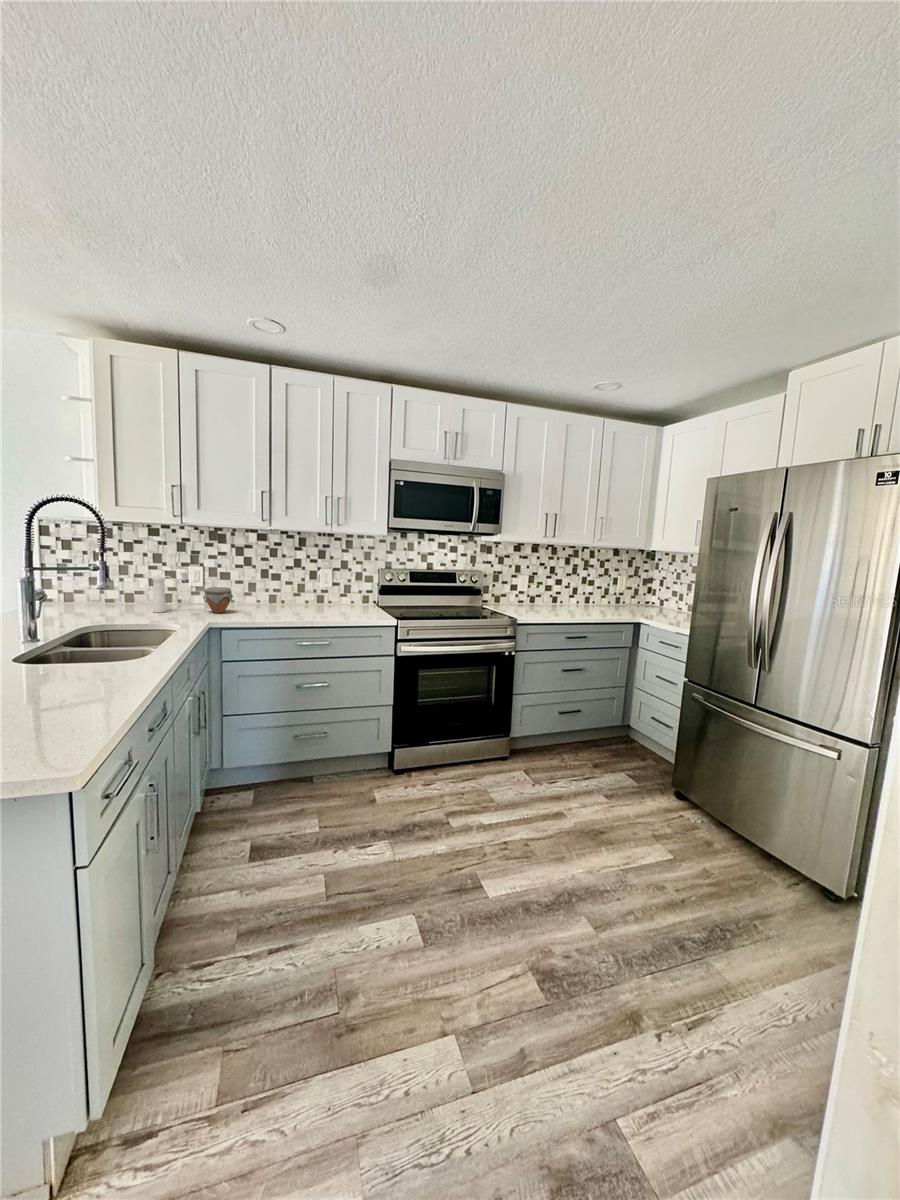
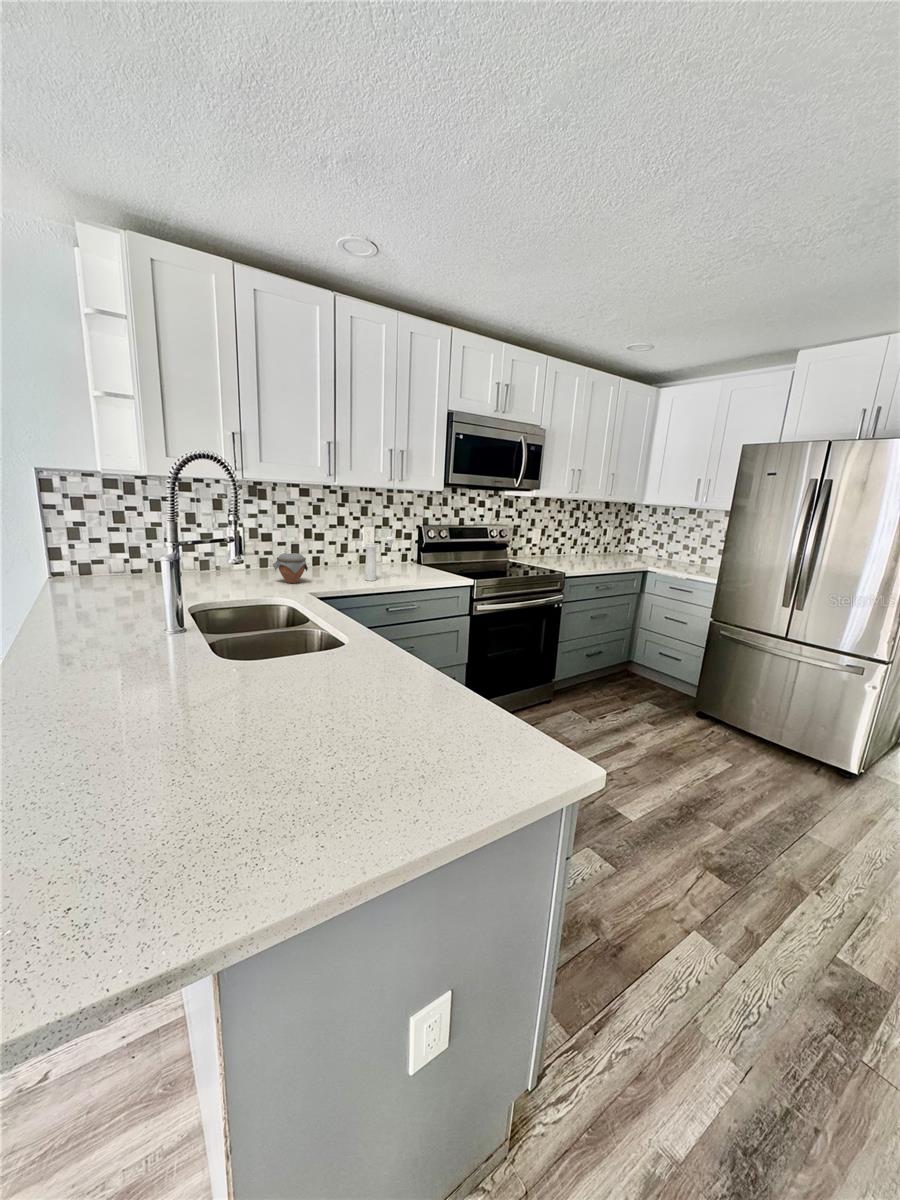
pepper mill: present [152,570,189,613] -> present [365,536,394,581]

